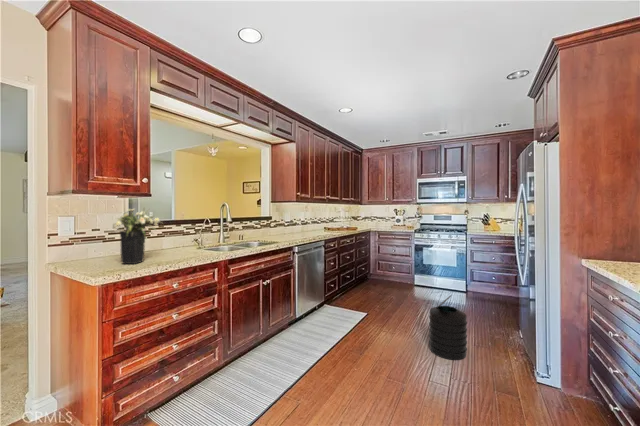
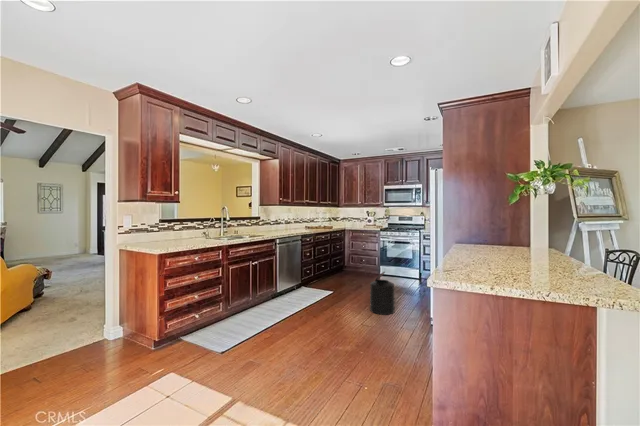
flower arrangement: present [112,209,159,264] -> none [158,210,190,245]

